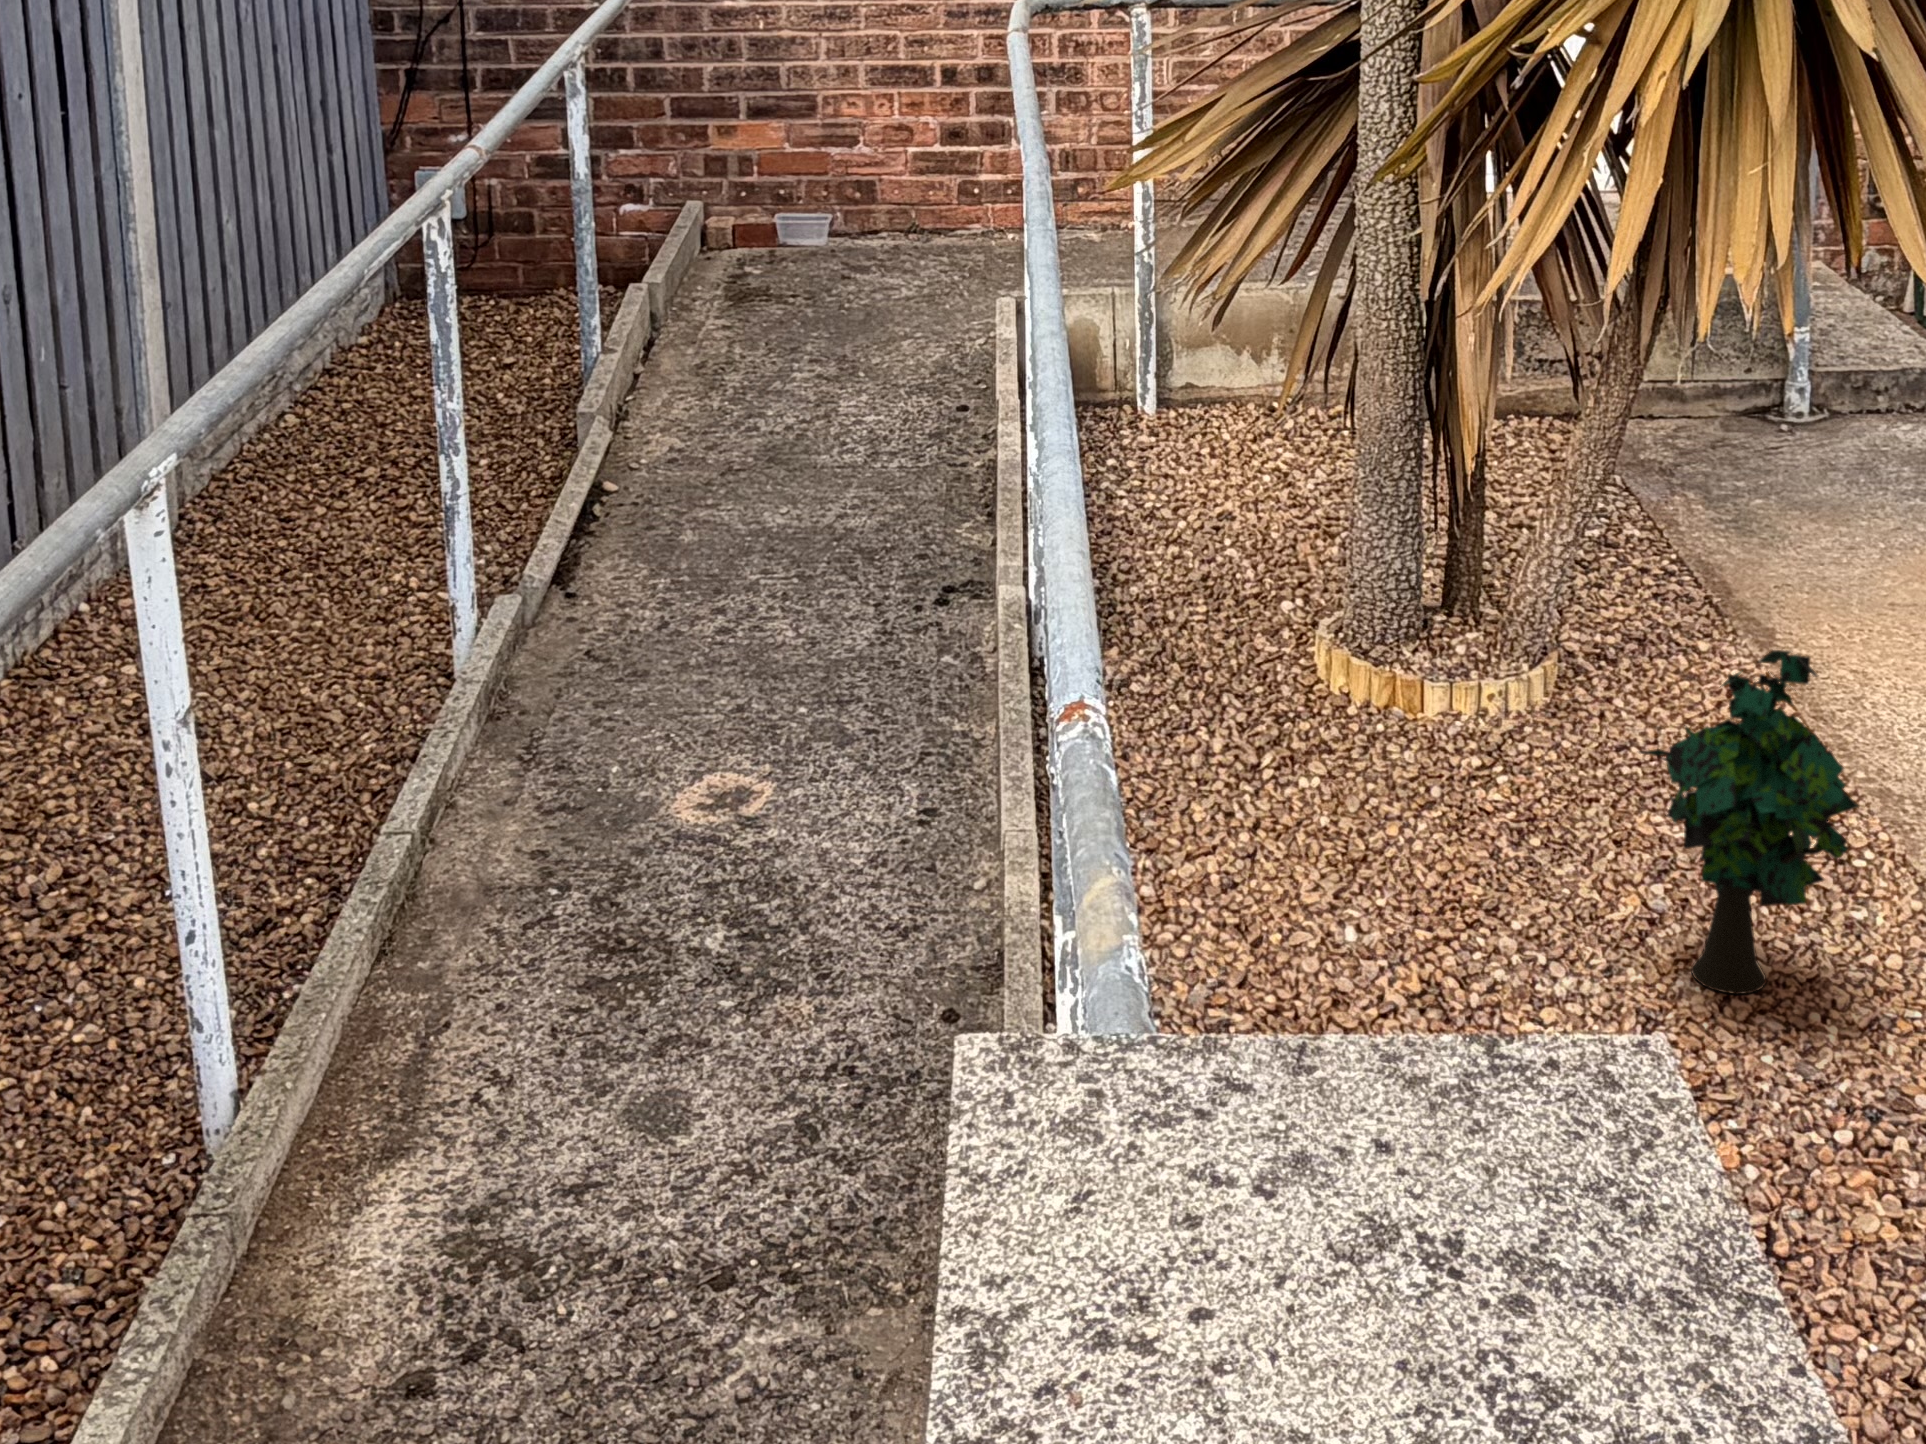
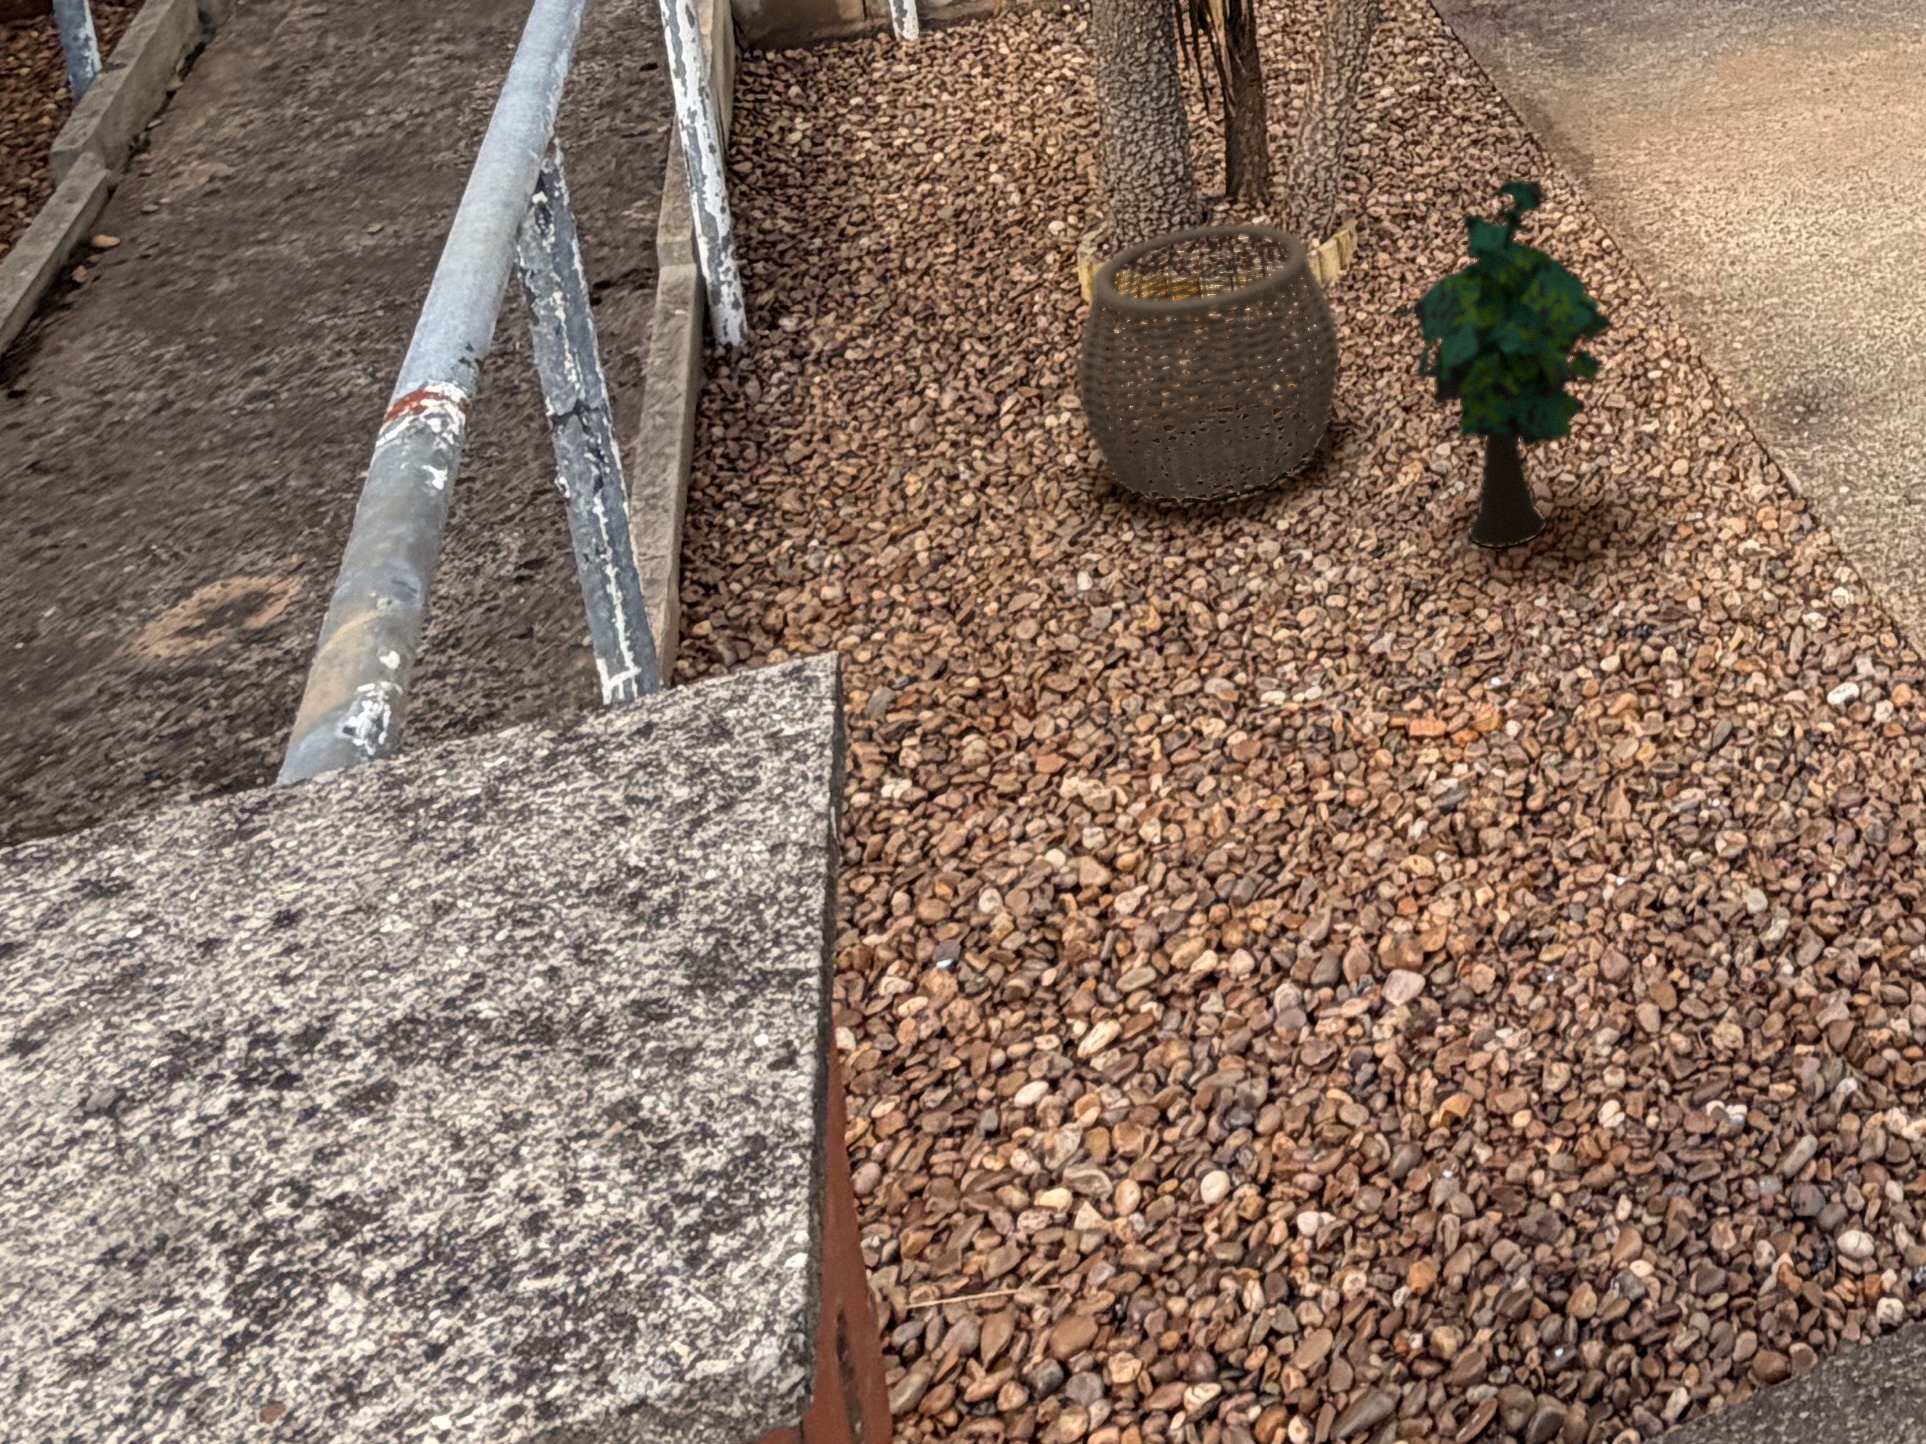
woven basket: none [1344,634,1575,885] -> present [1077,224,1340,503]

